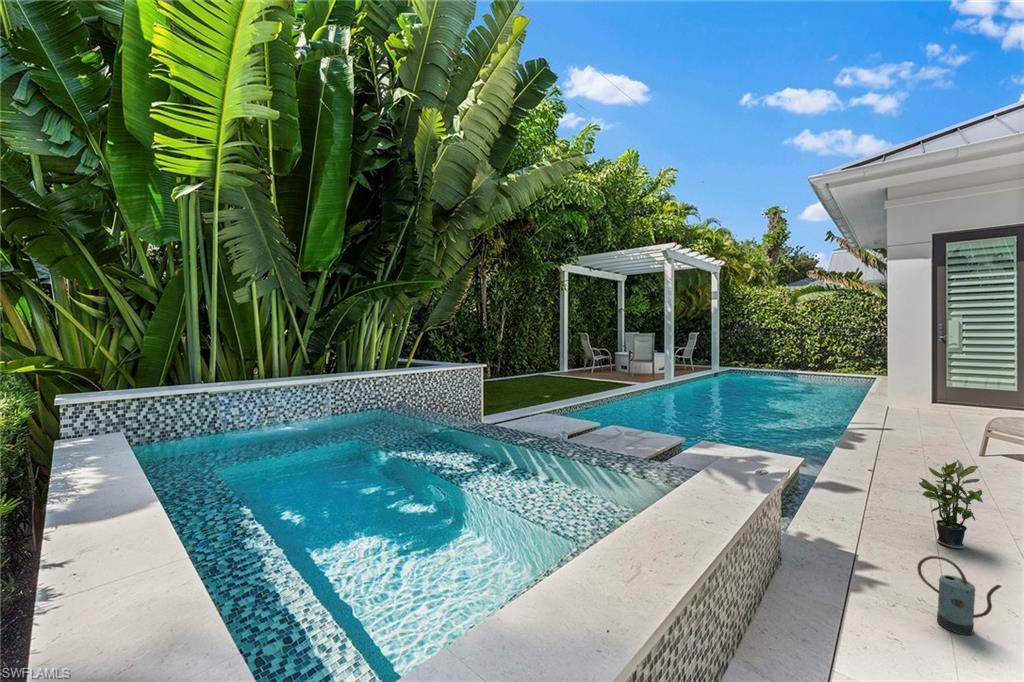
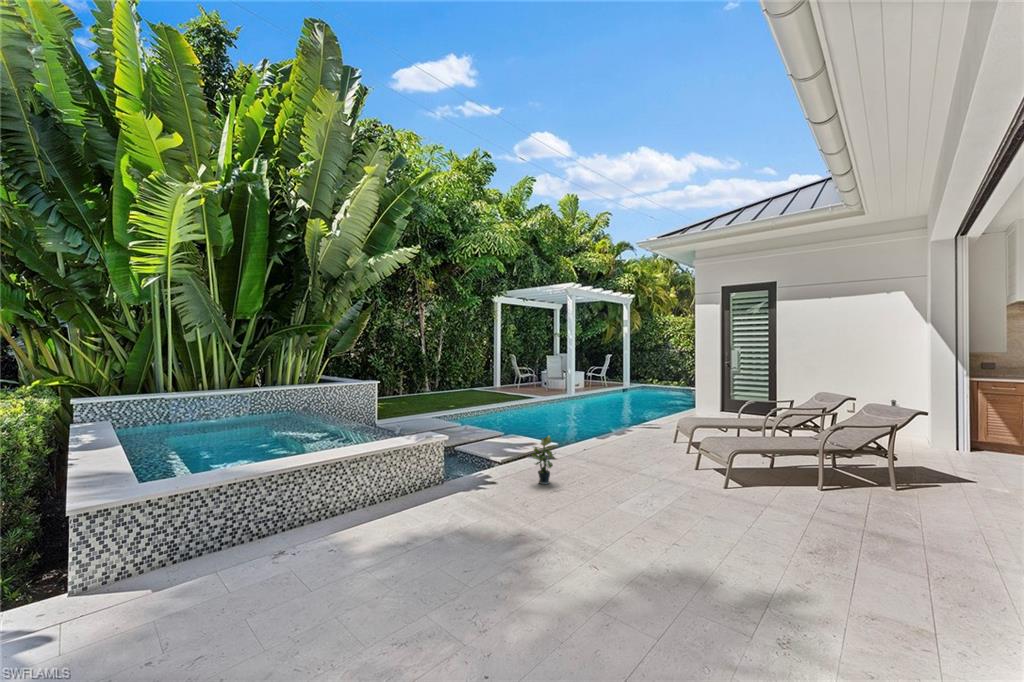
watering can: present [917,556,1002,635] -> none [466,475,487,510]

